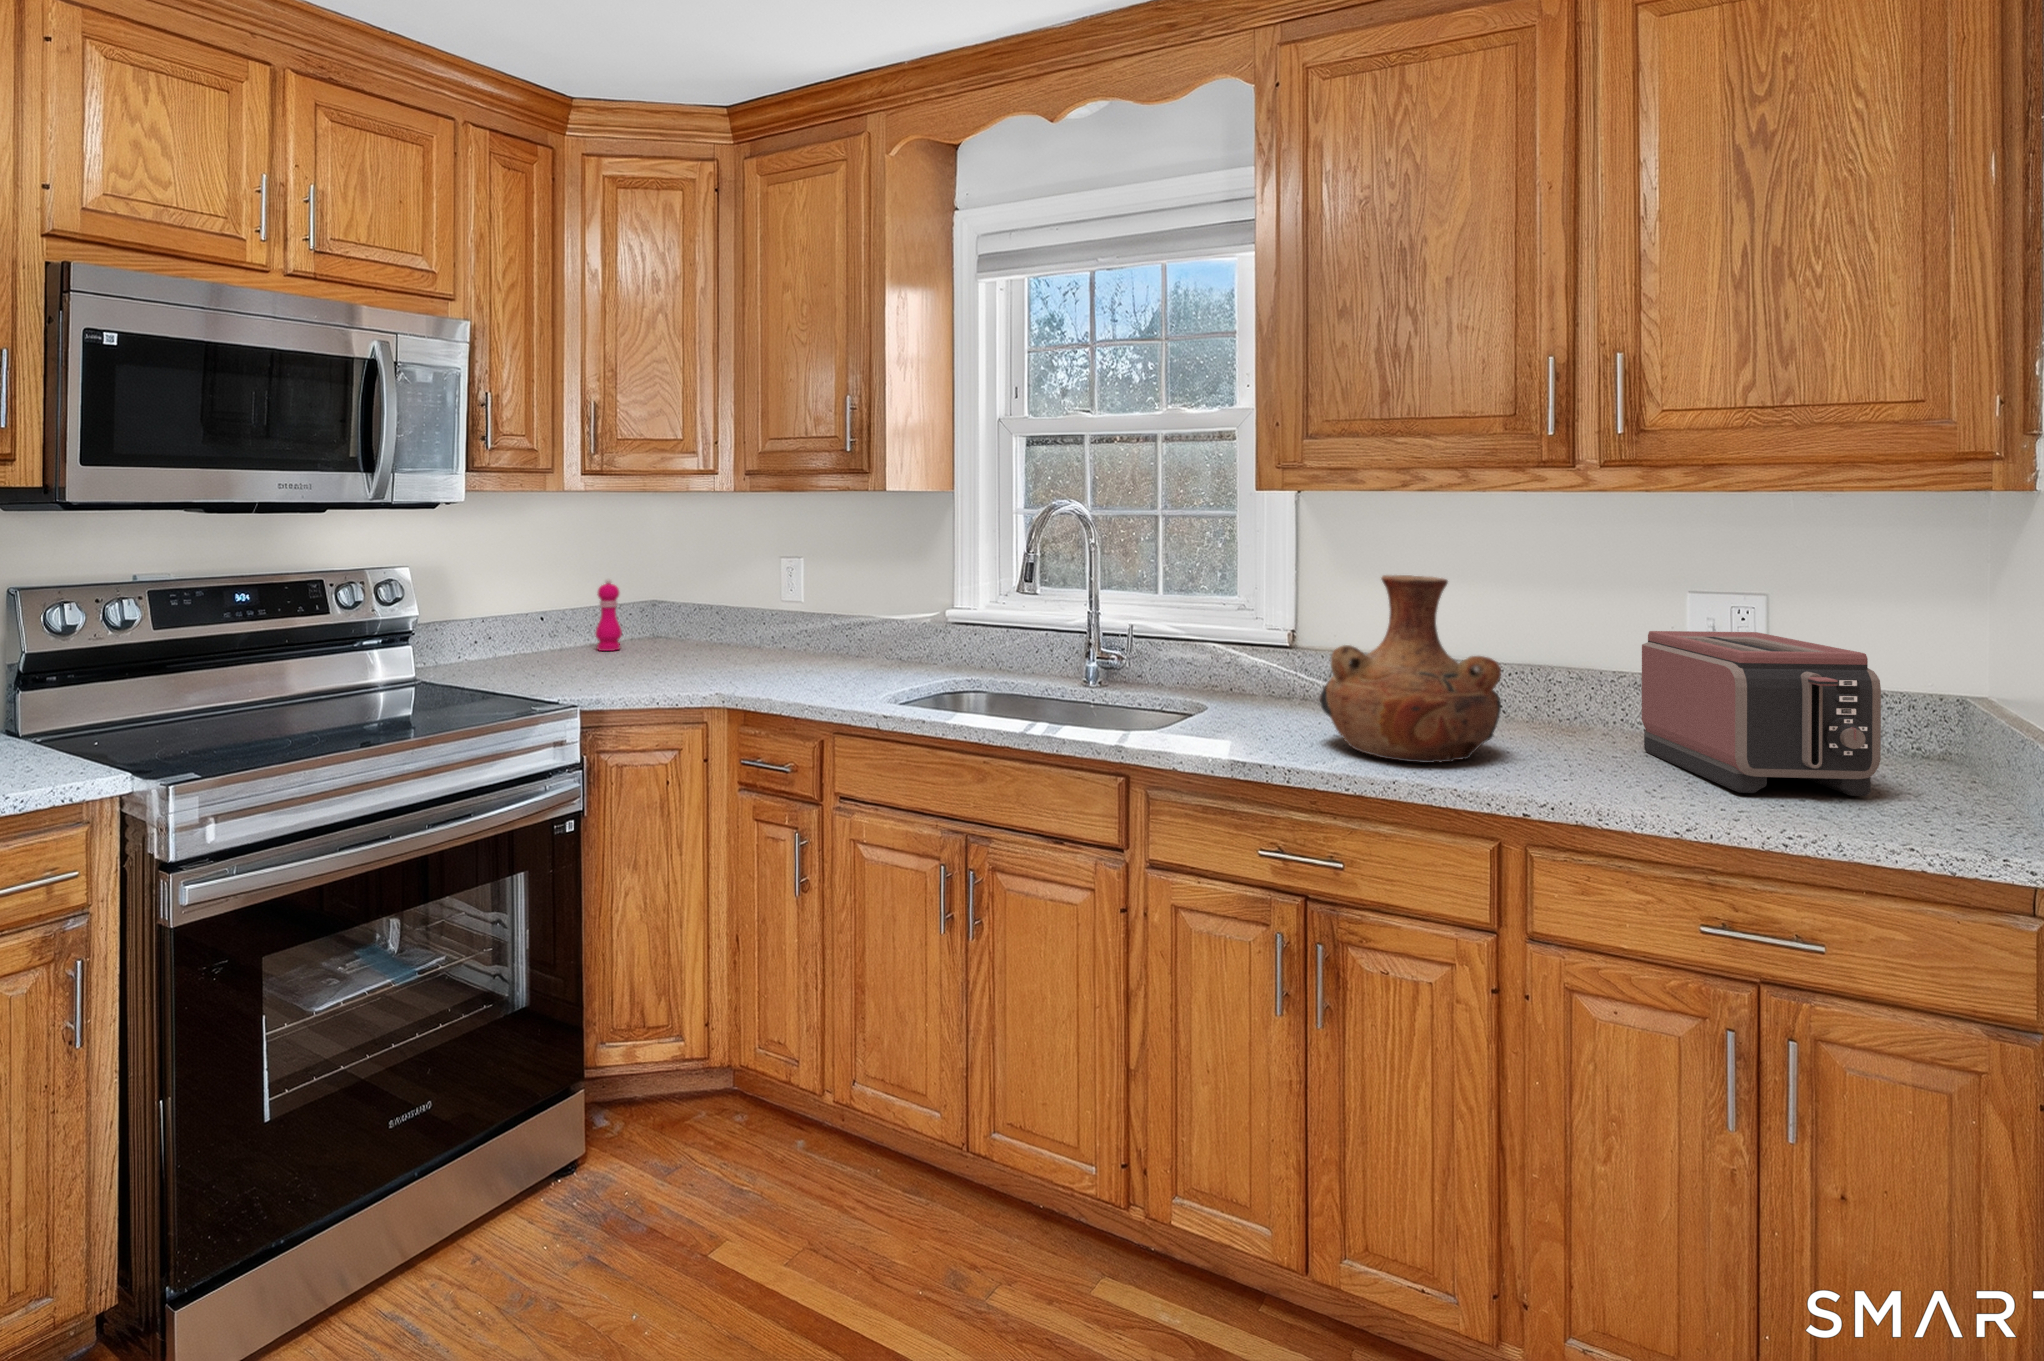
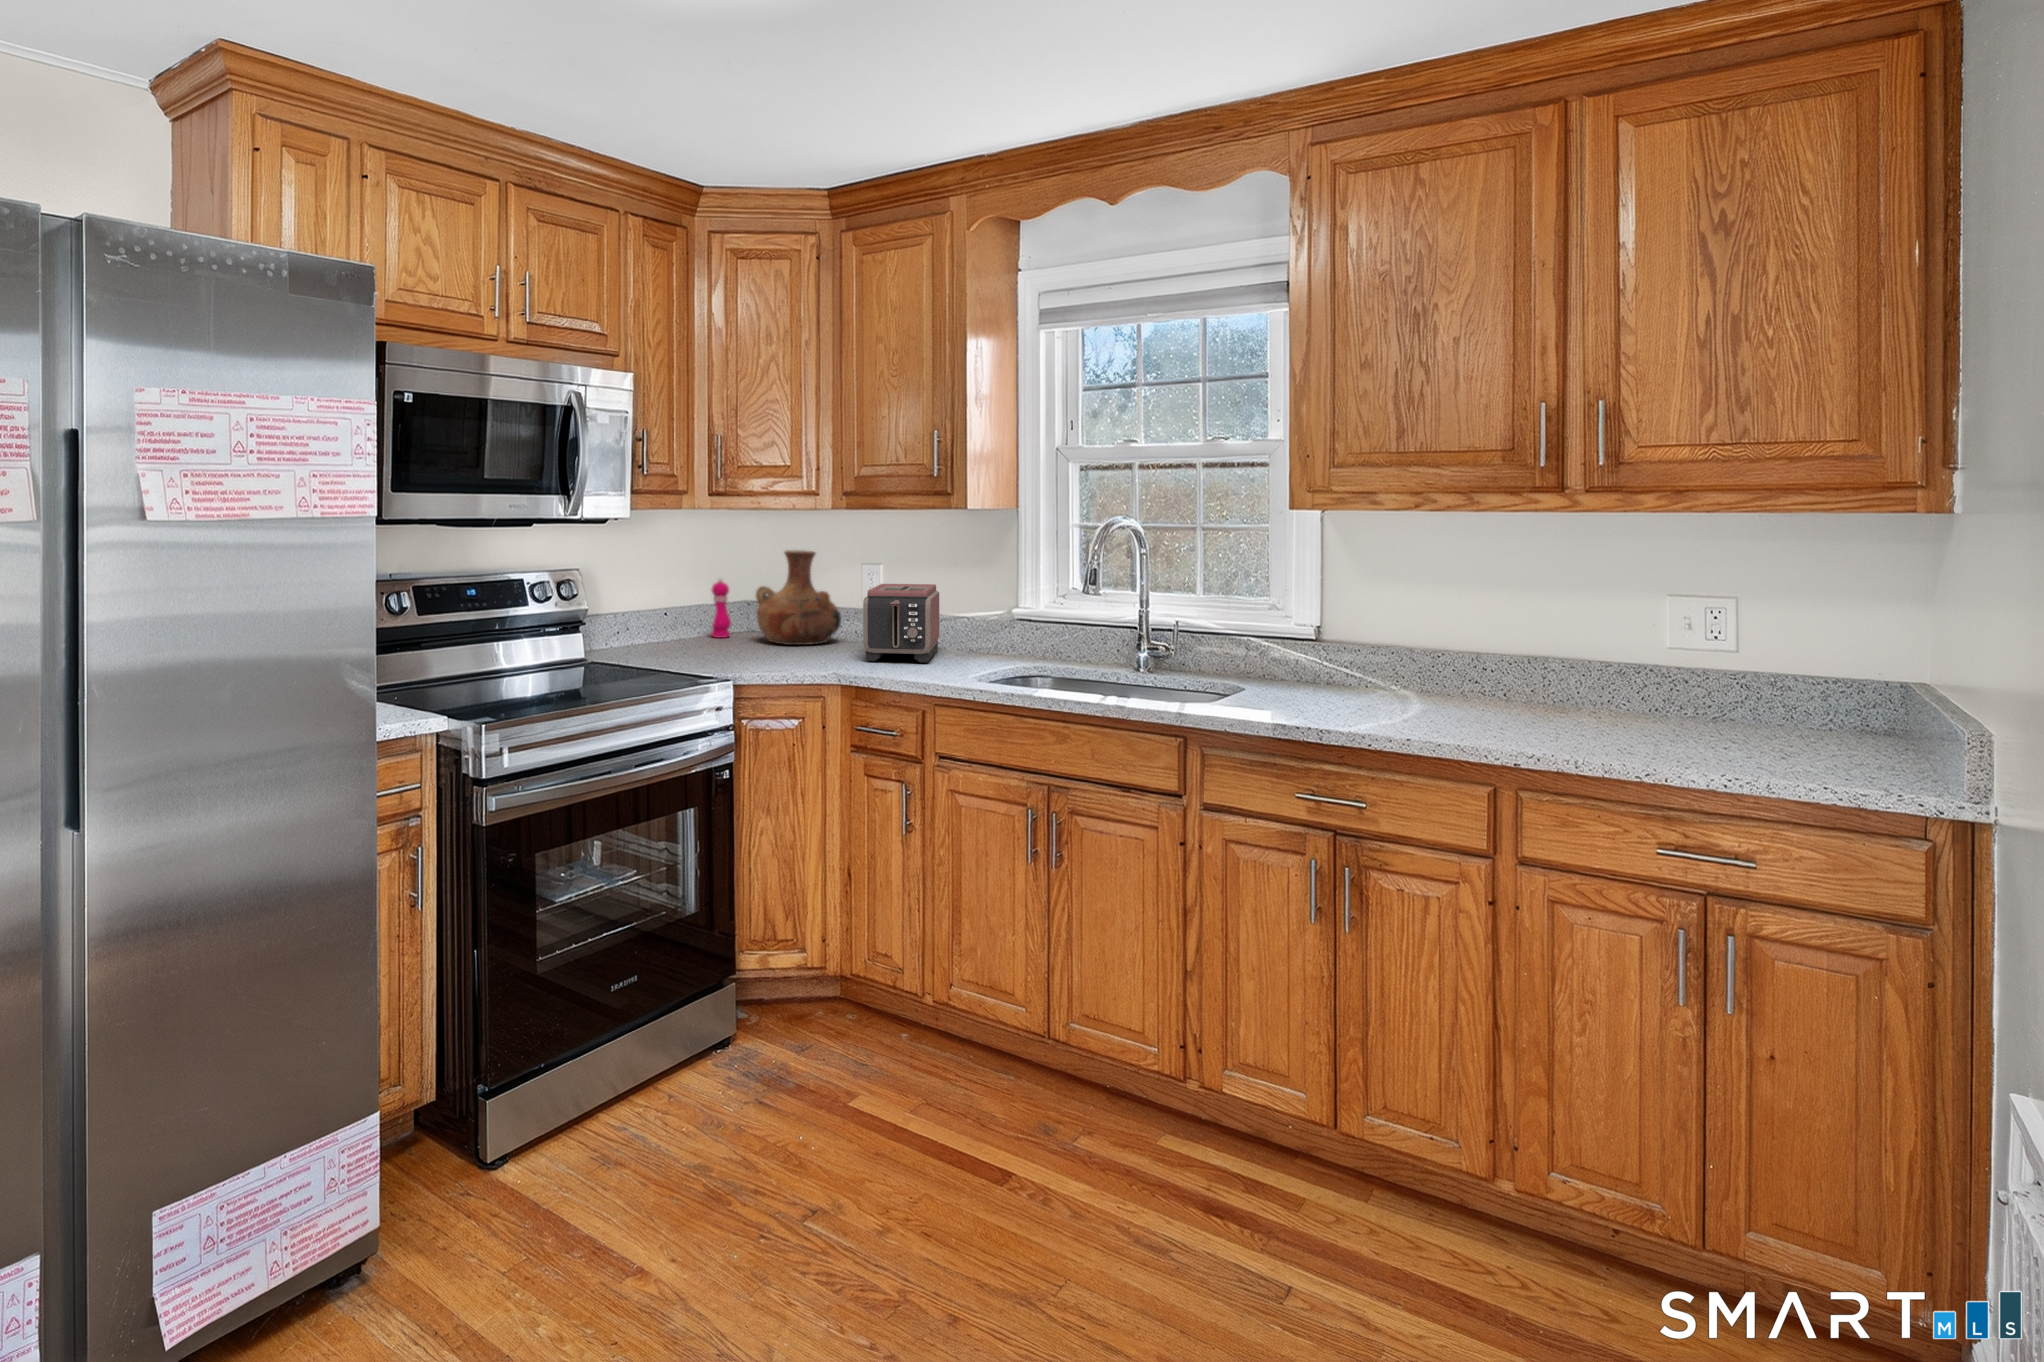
vase: present [1319,575,1501,763] -> present [756,550,841,645]
toaster: present [1642,631,1881,796] -> present [863,584,939,663]

